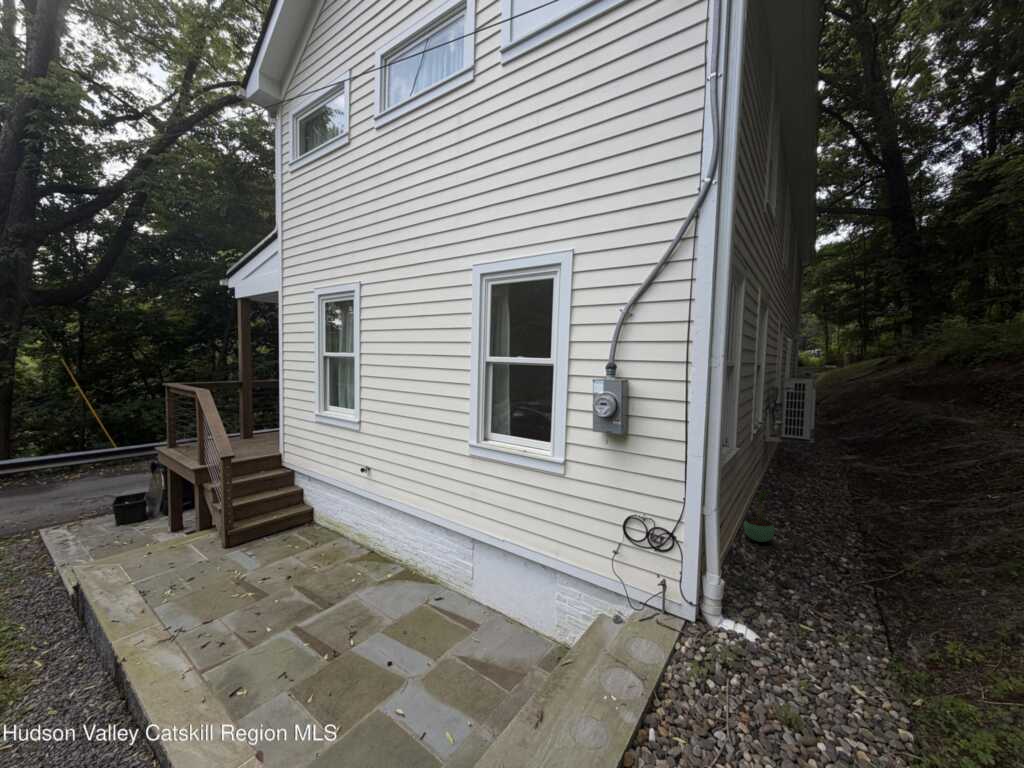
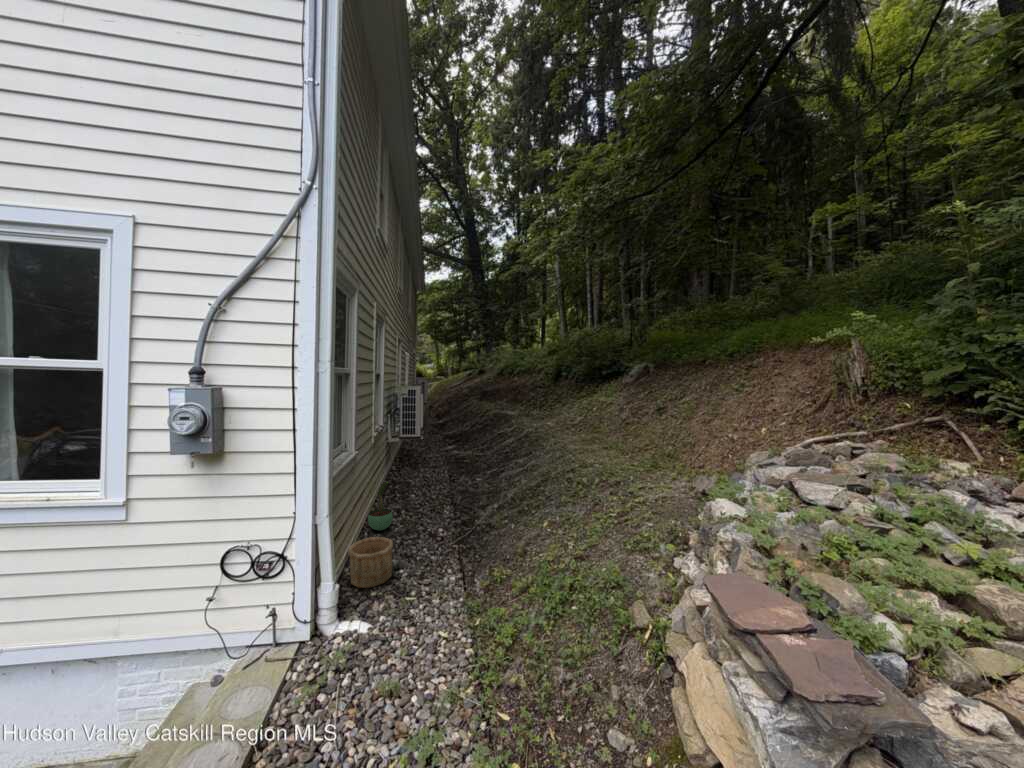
wooden bucket: none [728,545,782,601] -> present [349,537,393,588]

